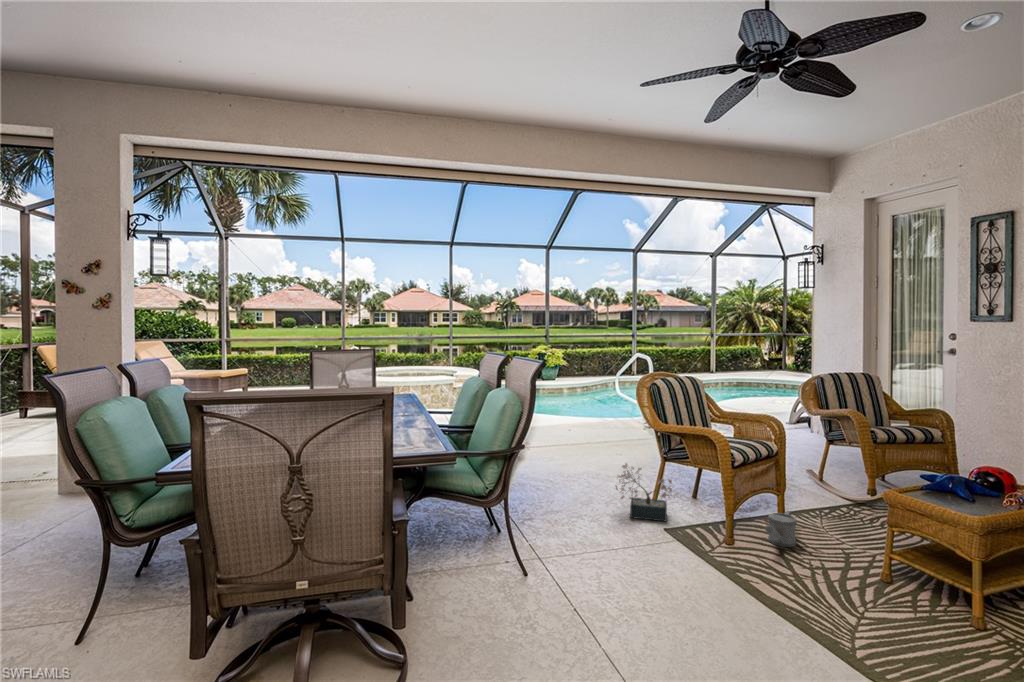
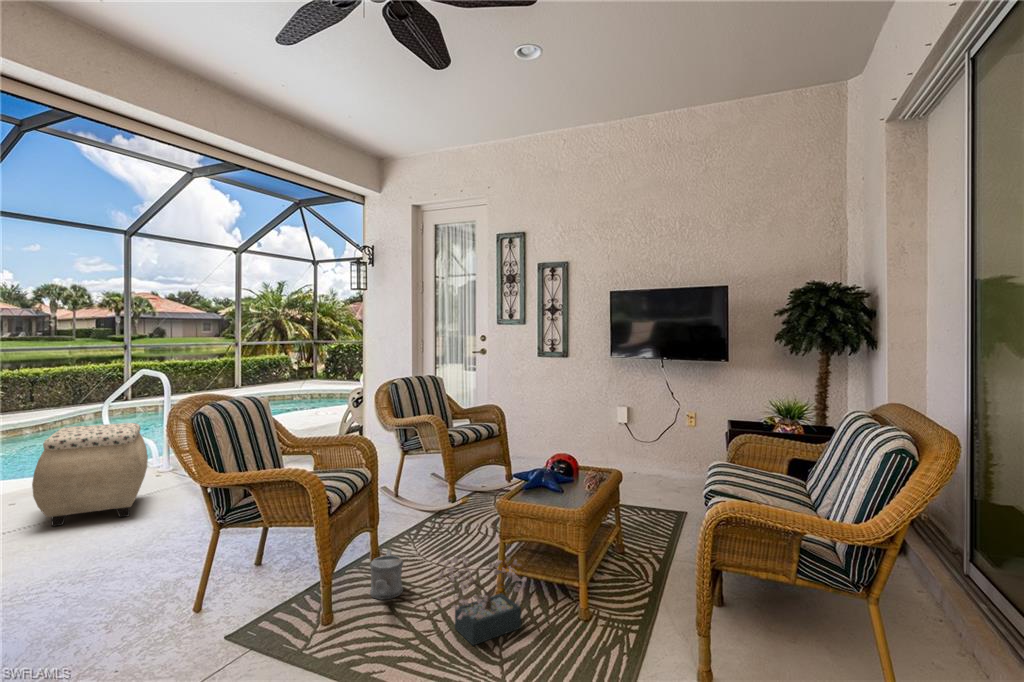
ottoman: none [576,387,636,449] -> present [32,423,148,527]
decorative plant: present [616,463,677,522] -> present [437,554,527,645]

